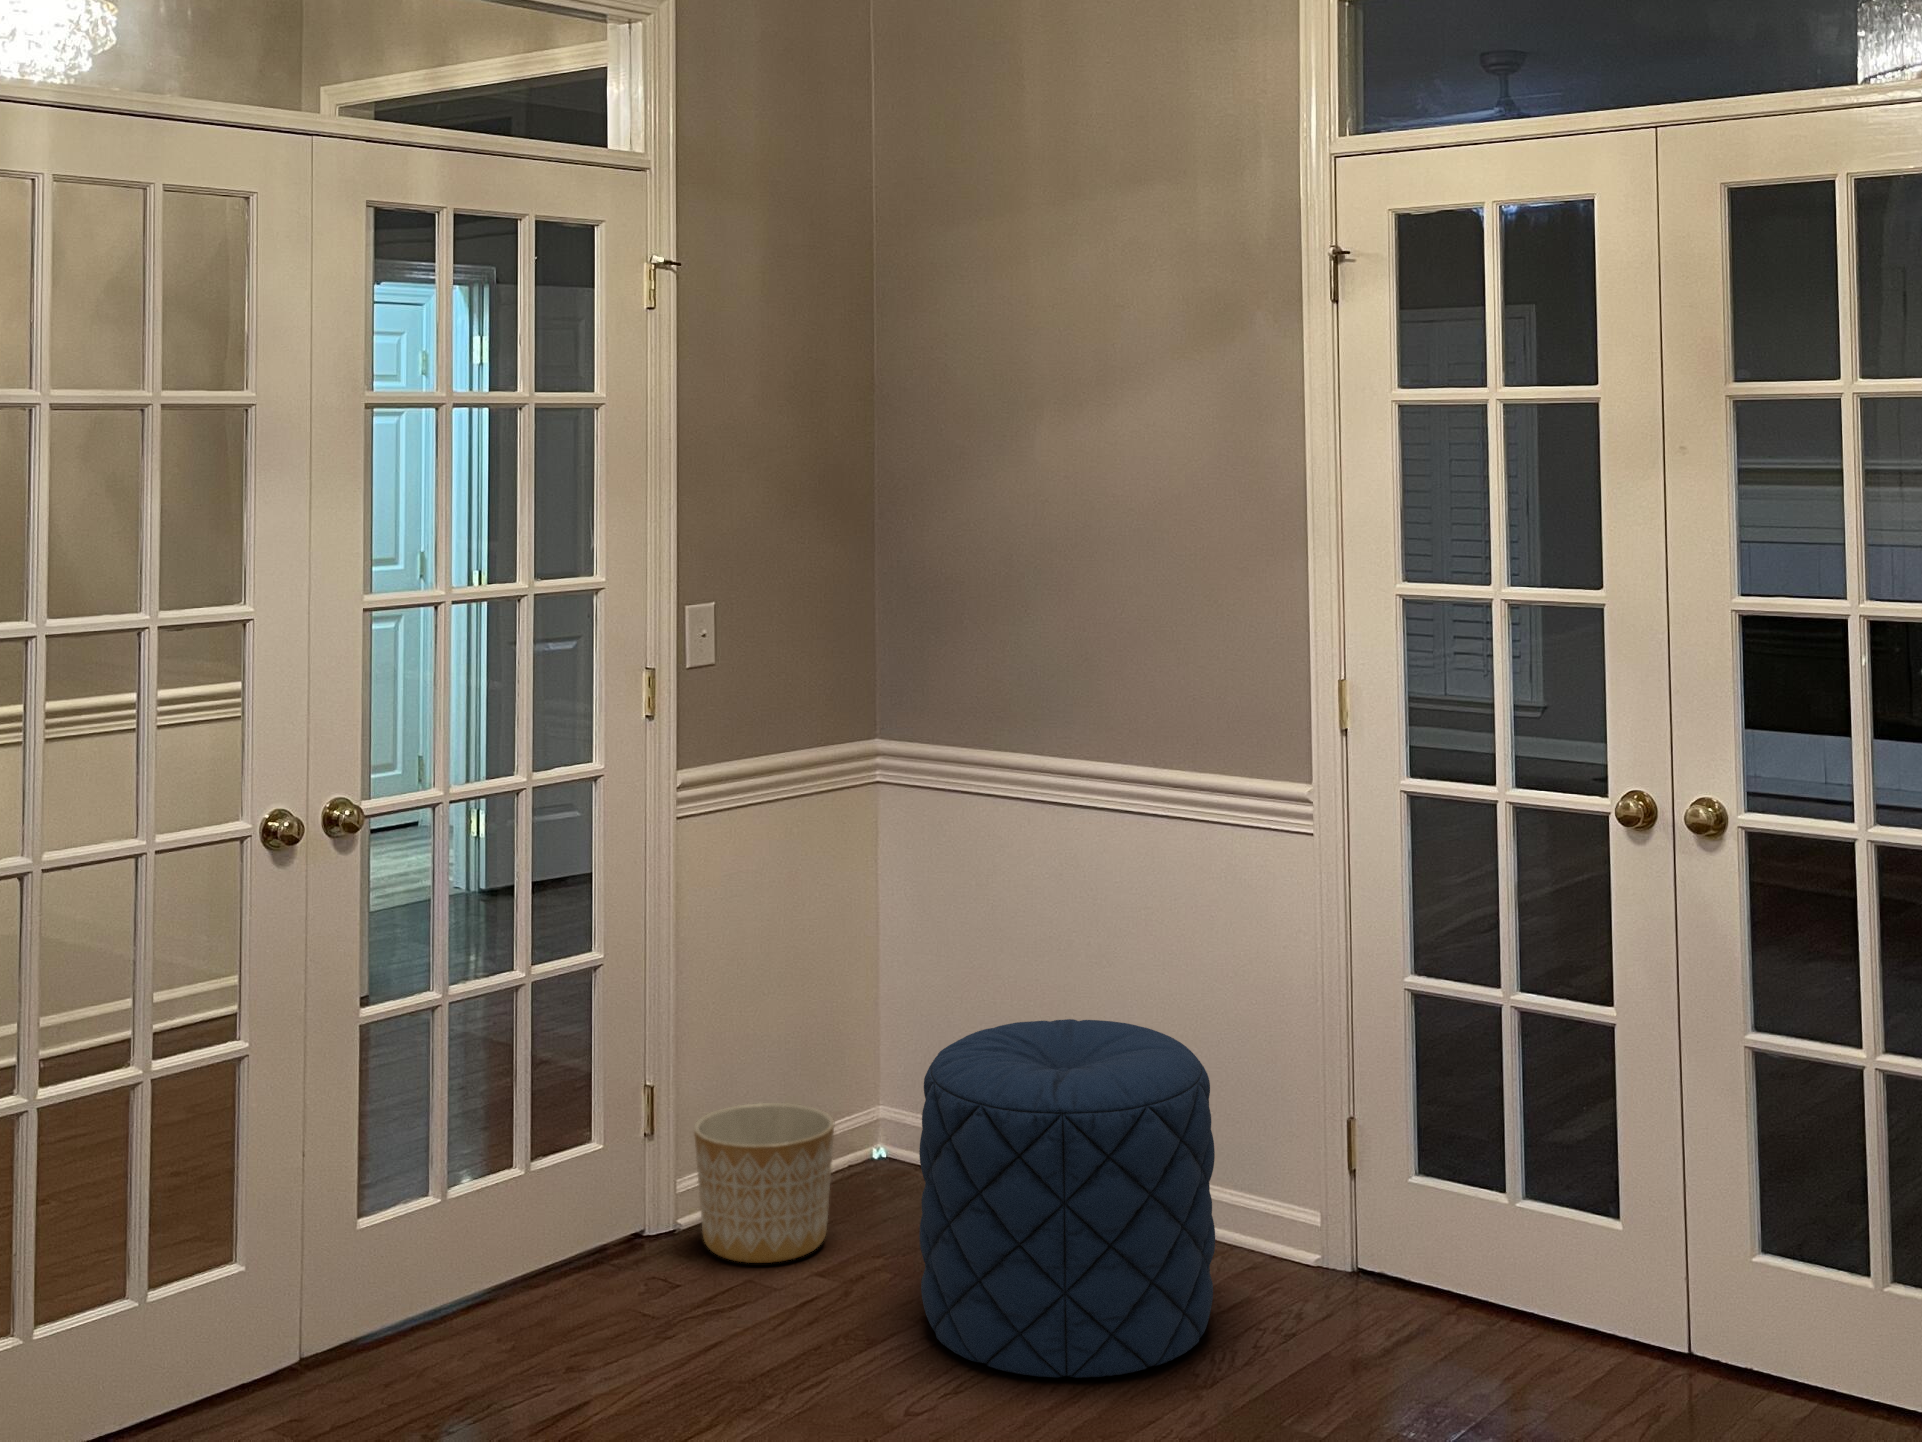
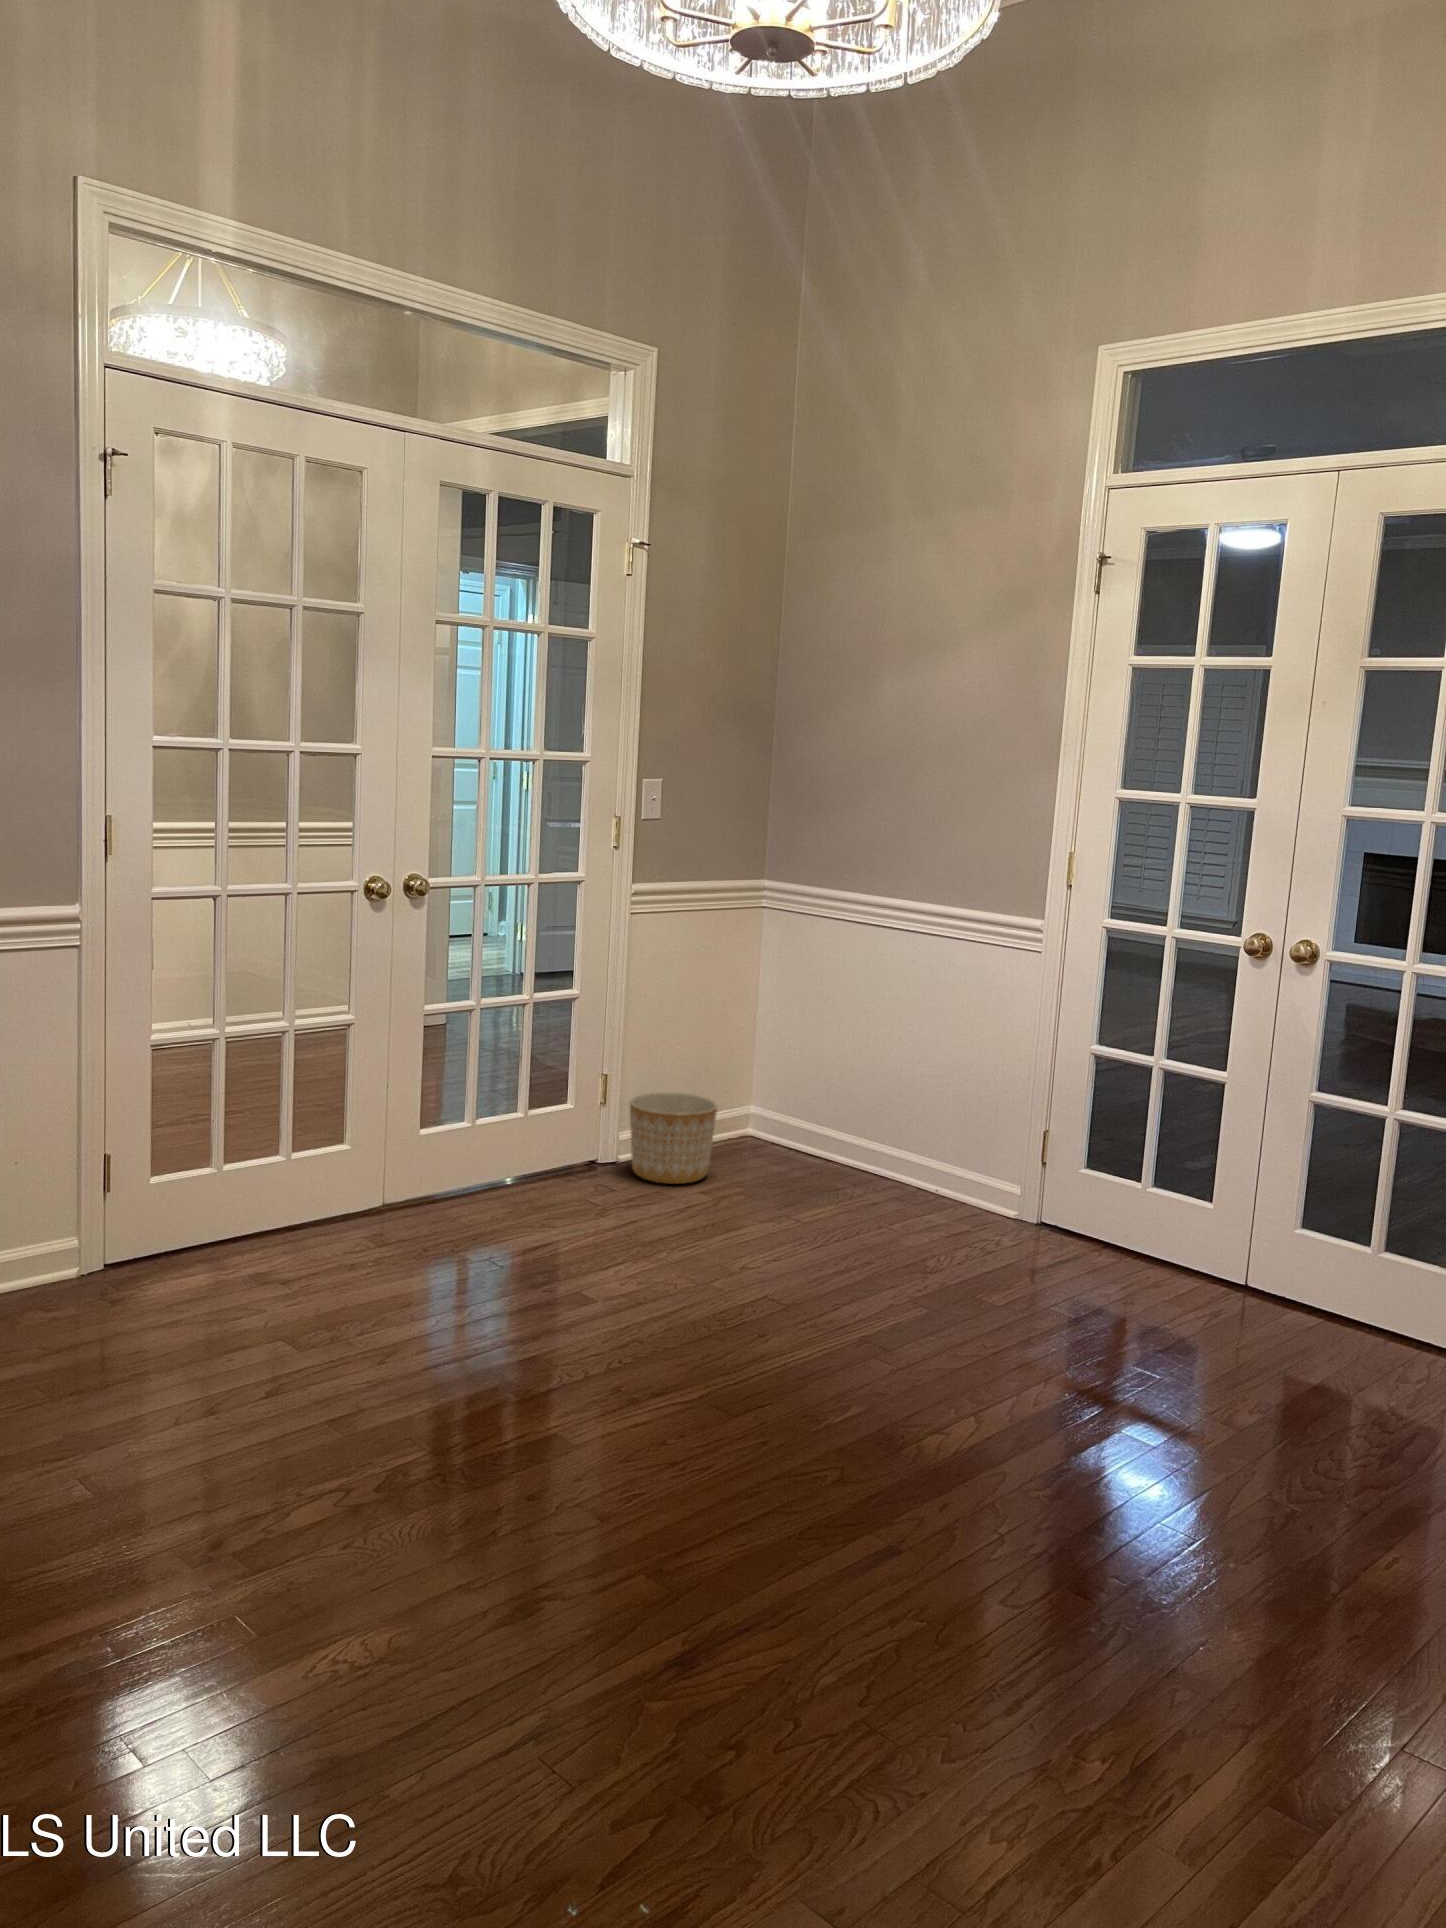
pouf: present [919,1019,1215,1378] -> none [761,1053,954,1262]

